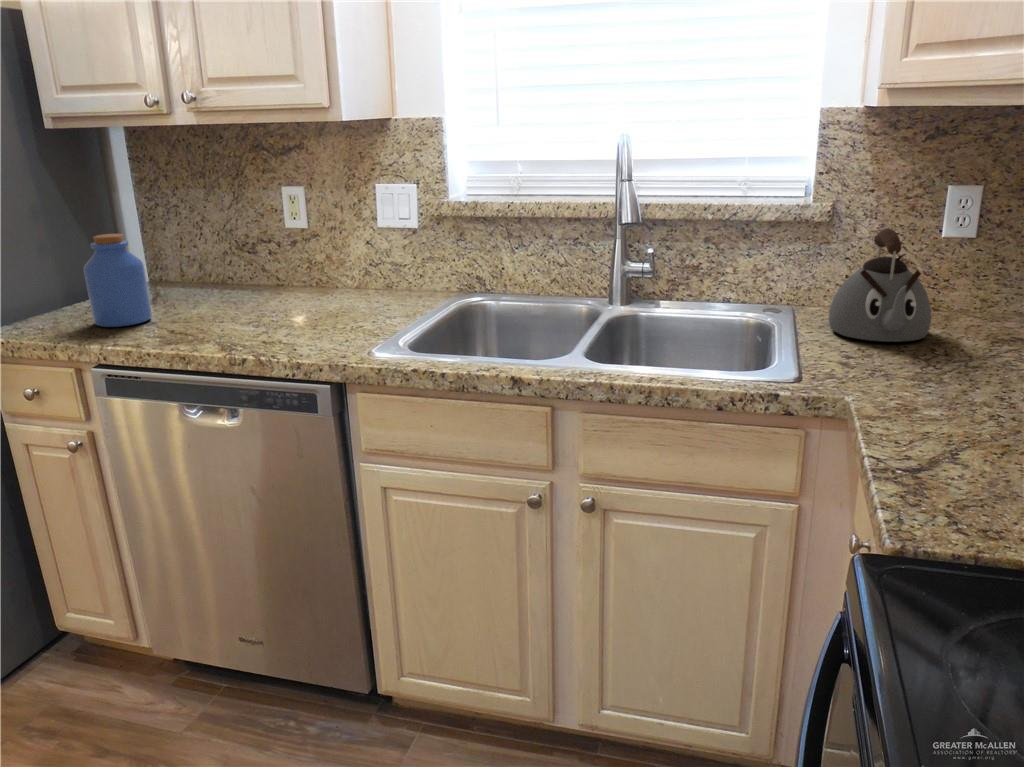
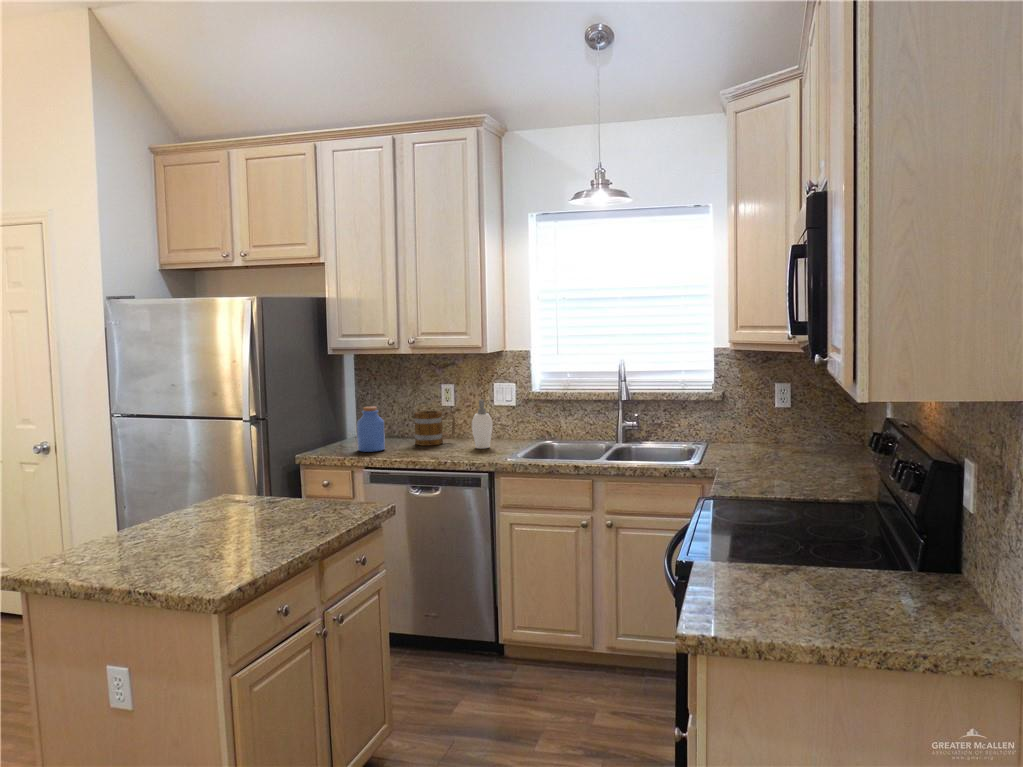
soap dispenser: none [318,220,362,319] -> present [472,400,493,448]
kettle: present [829,228,931,342] -> none [721,402,766,453]
mug: none [215,239,300,309] -> present [414,411,455,445]

